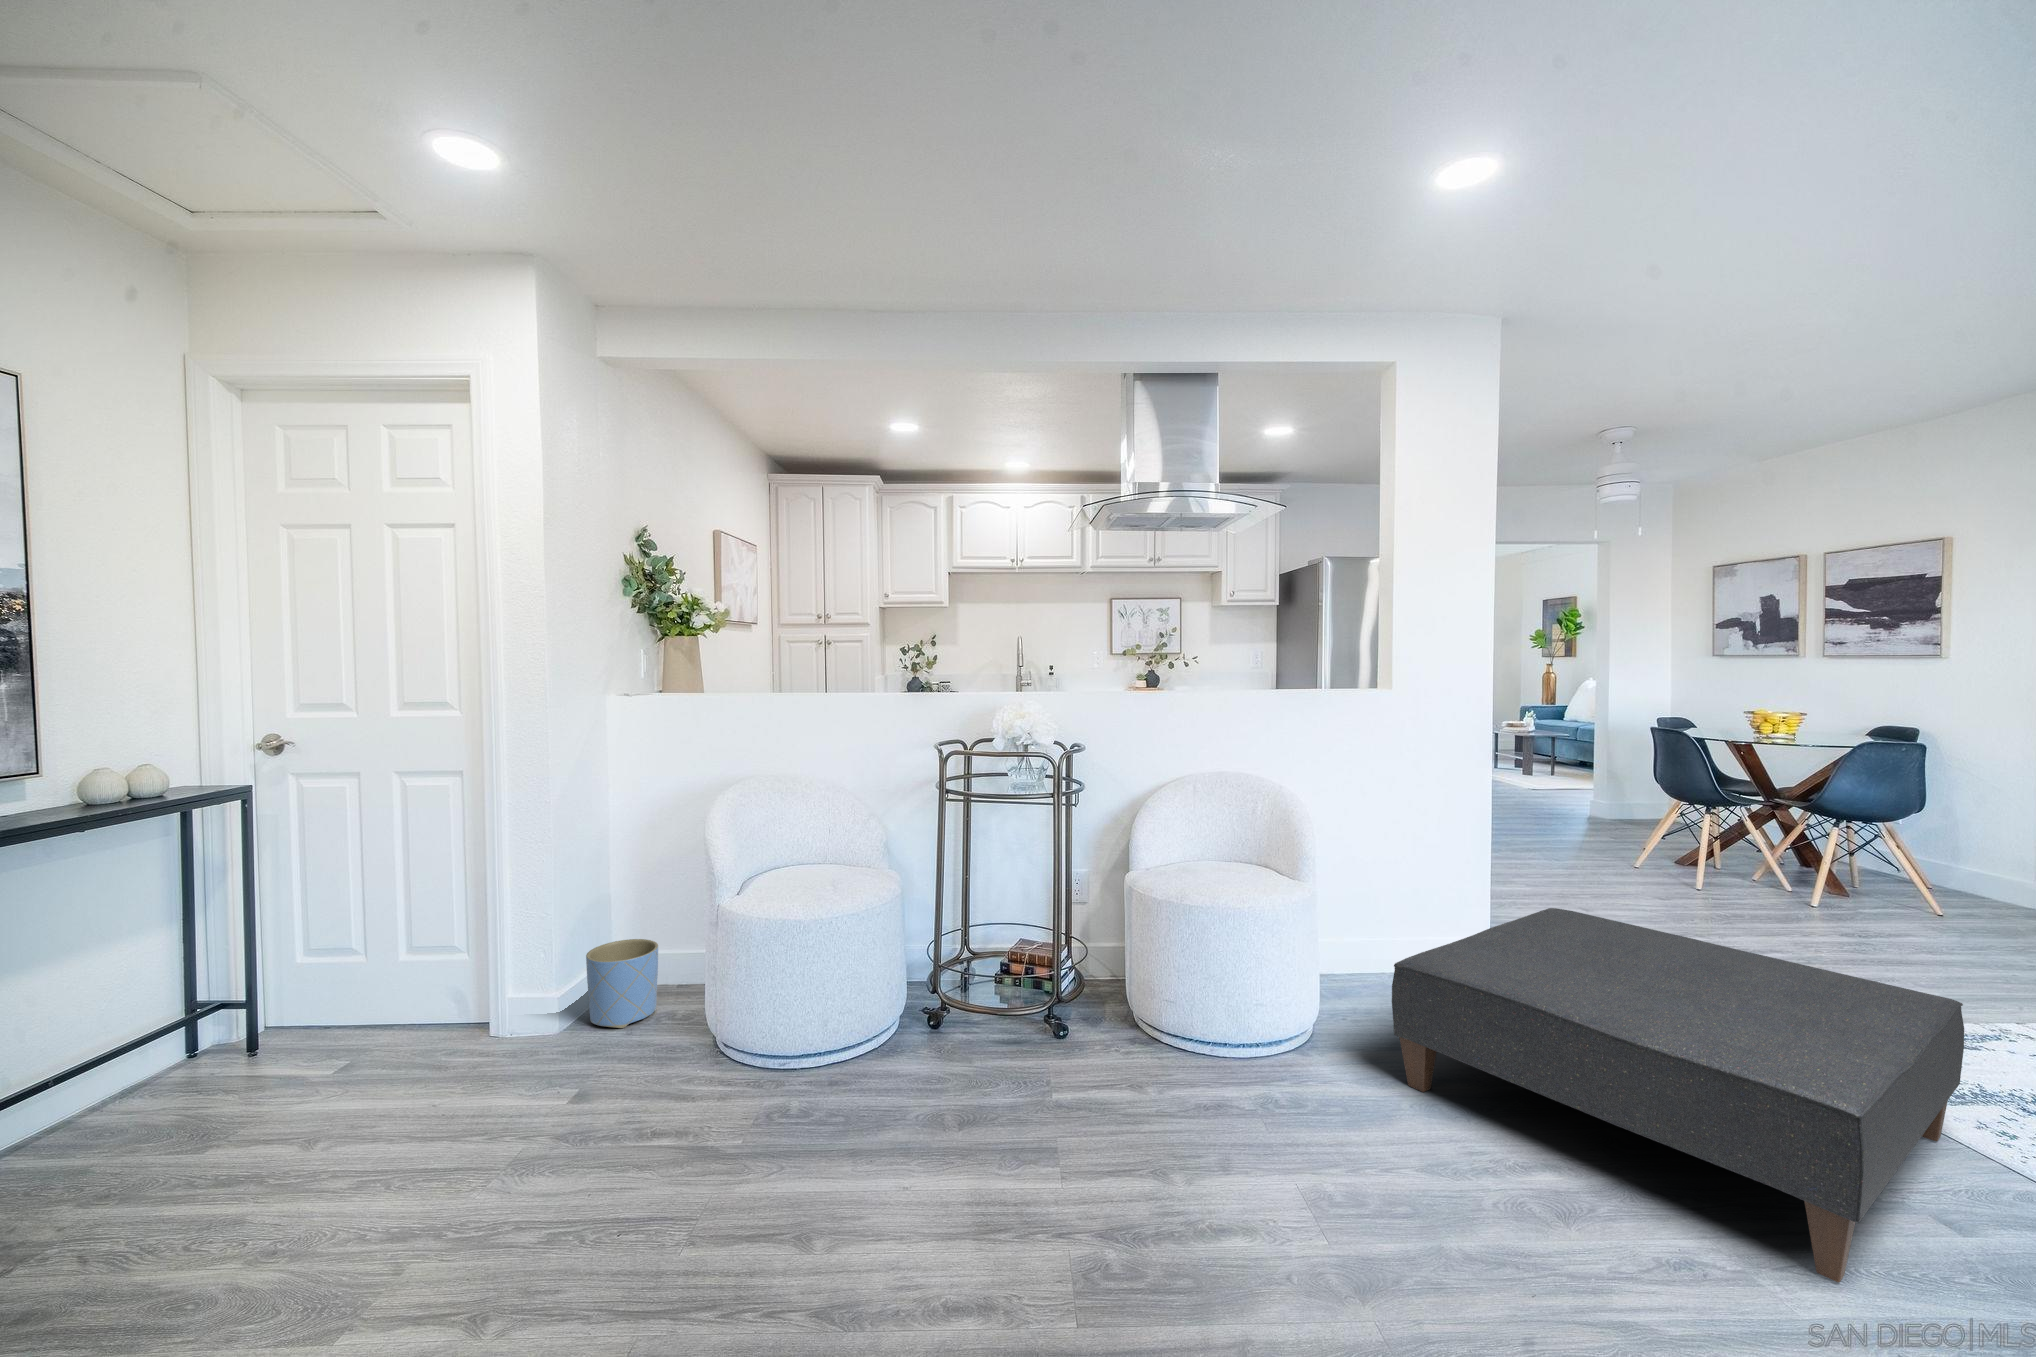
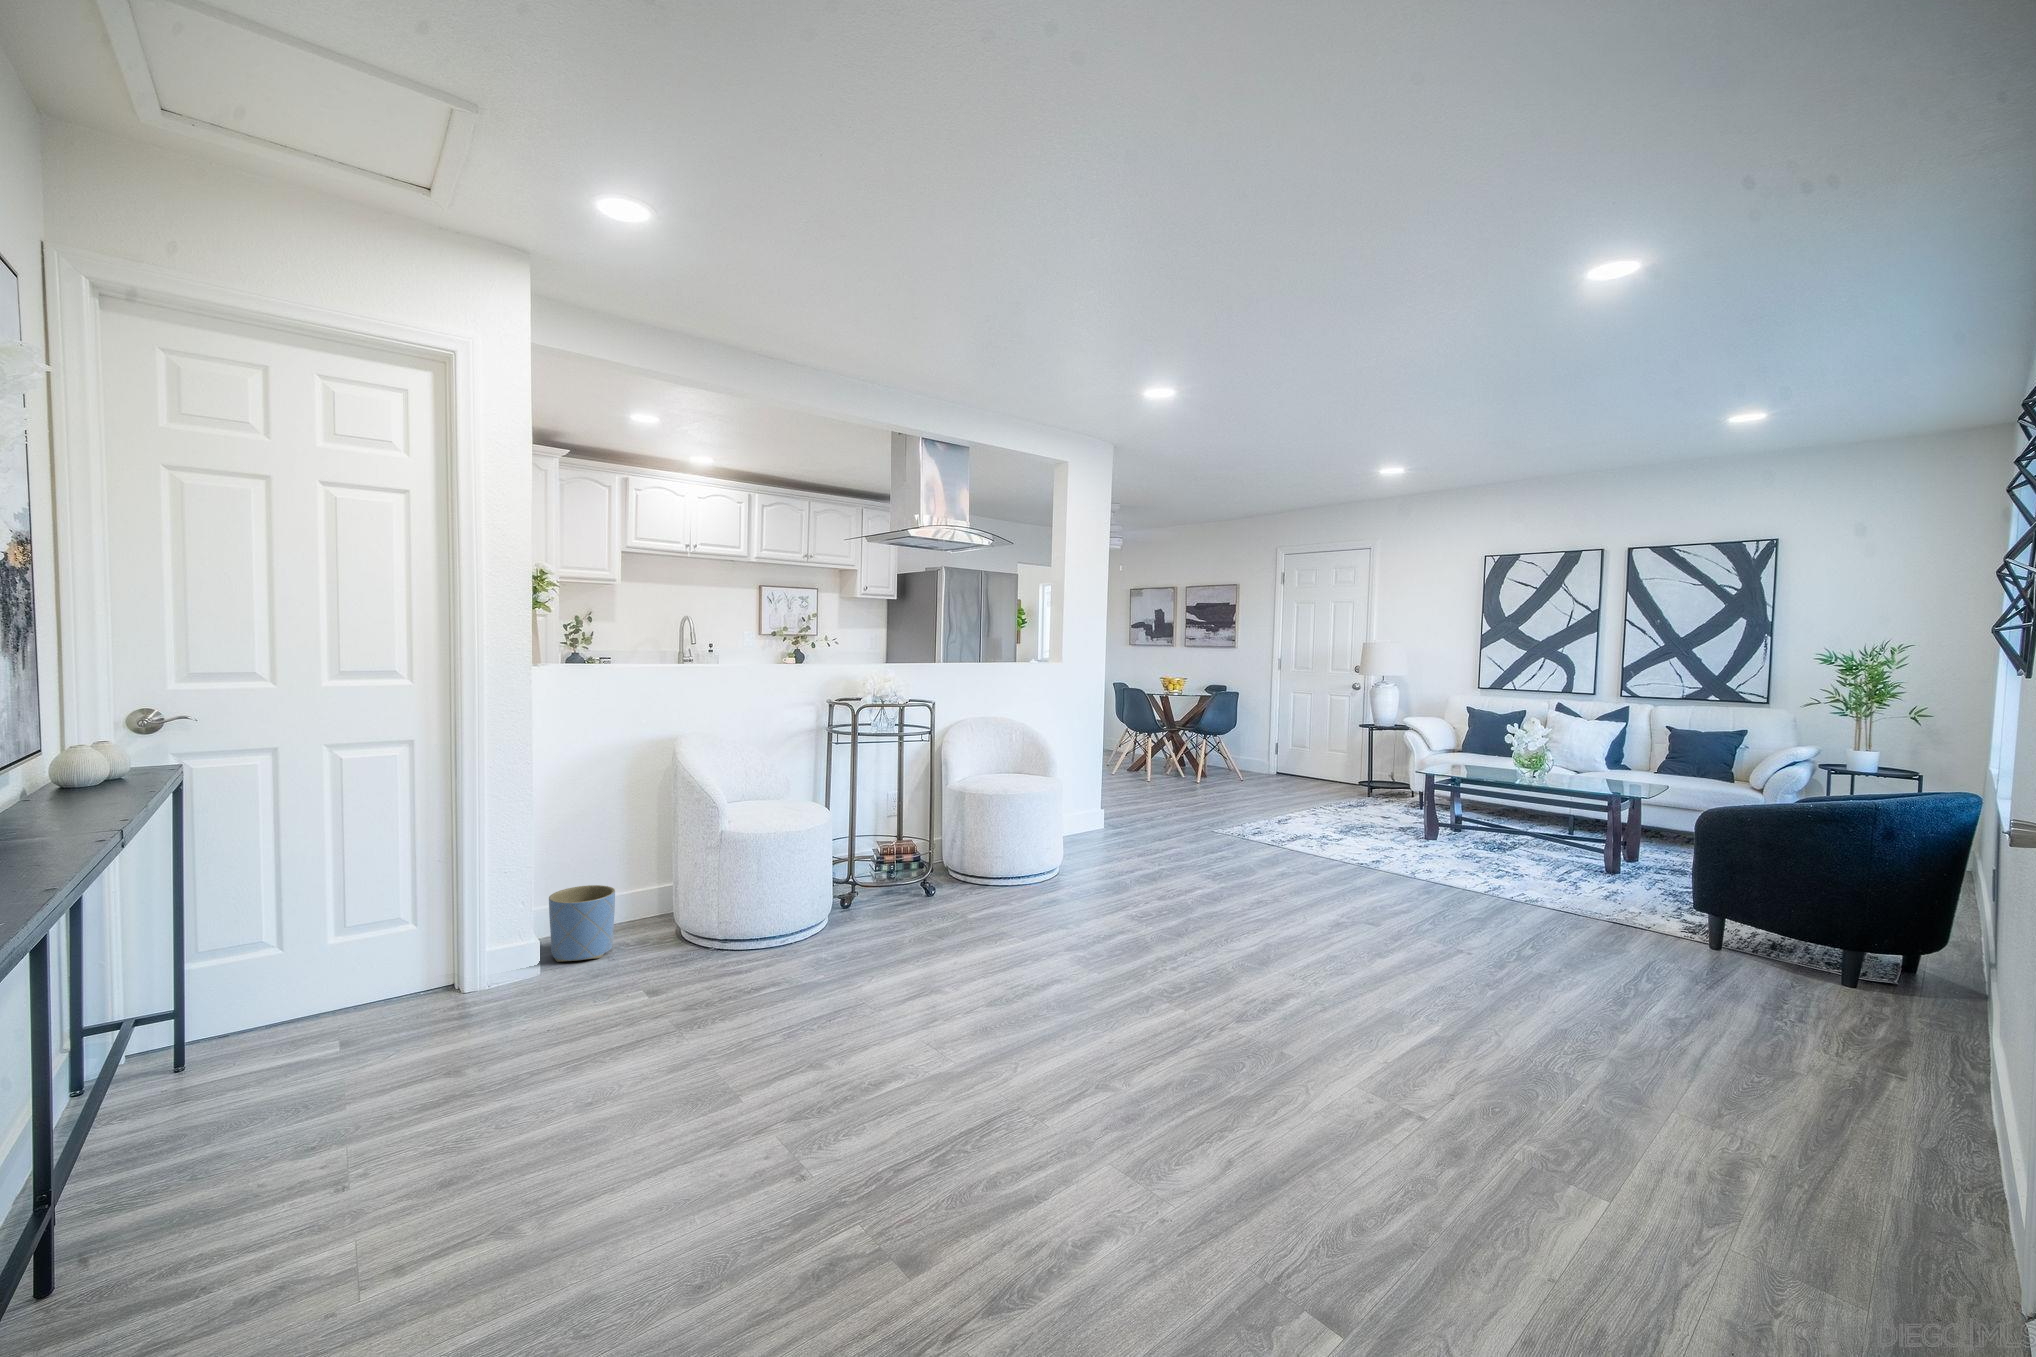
ottoman: present [1392,908,1964,1282] -> none [1114,782,1309,893]

